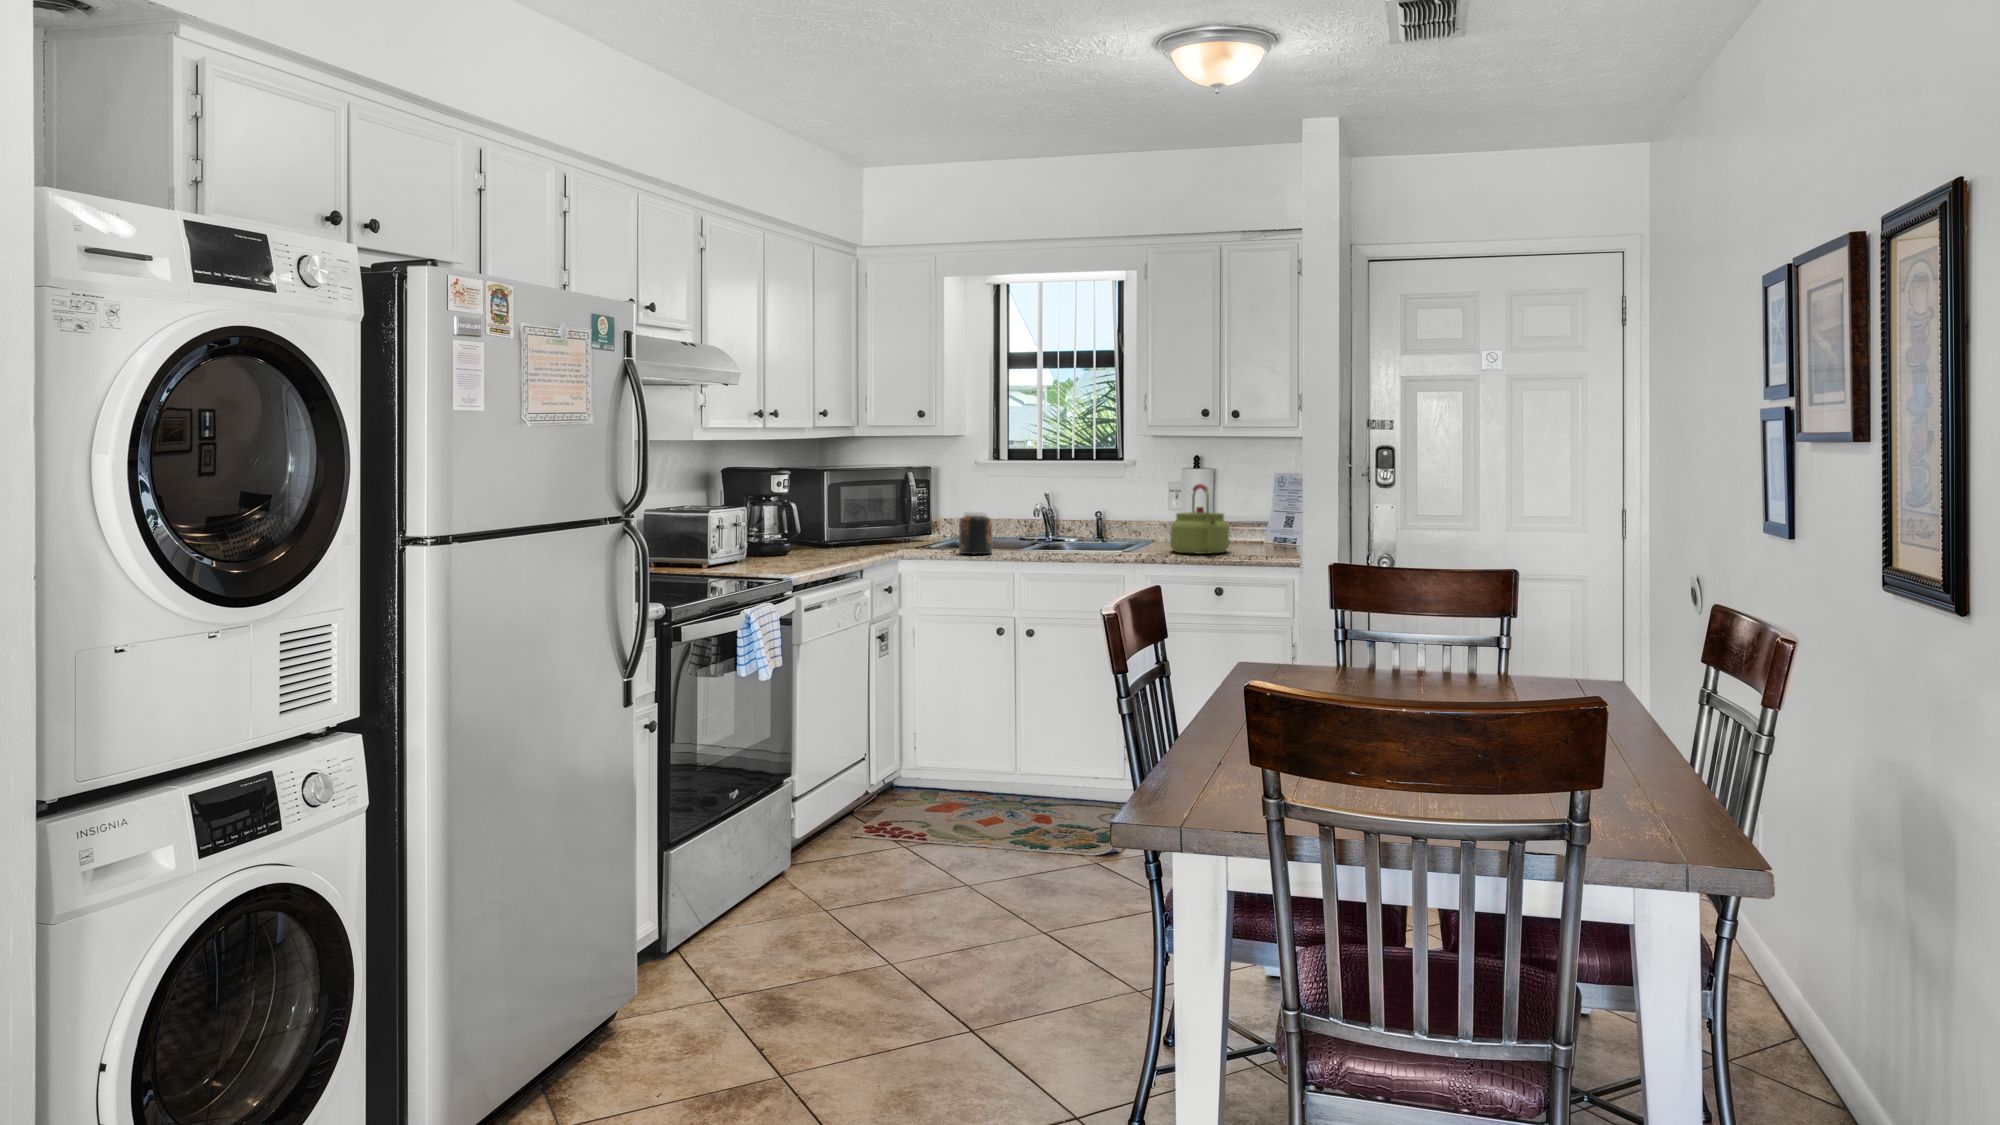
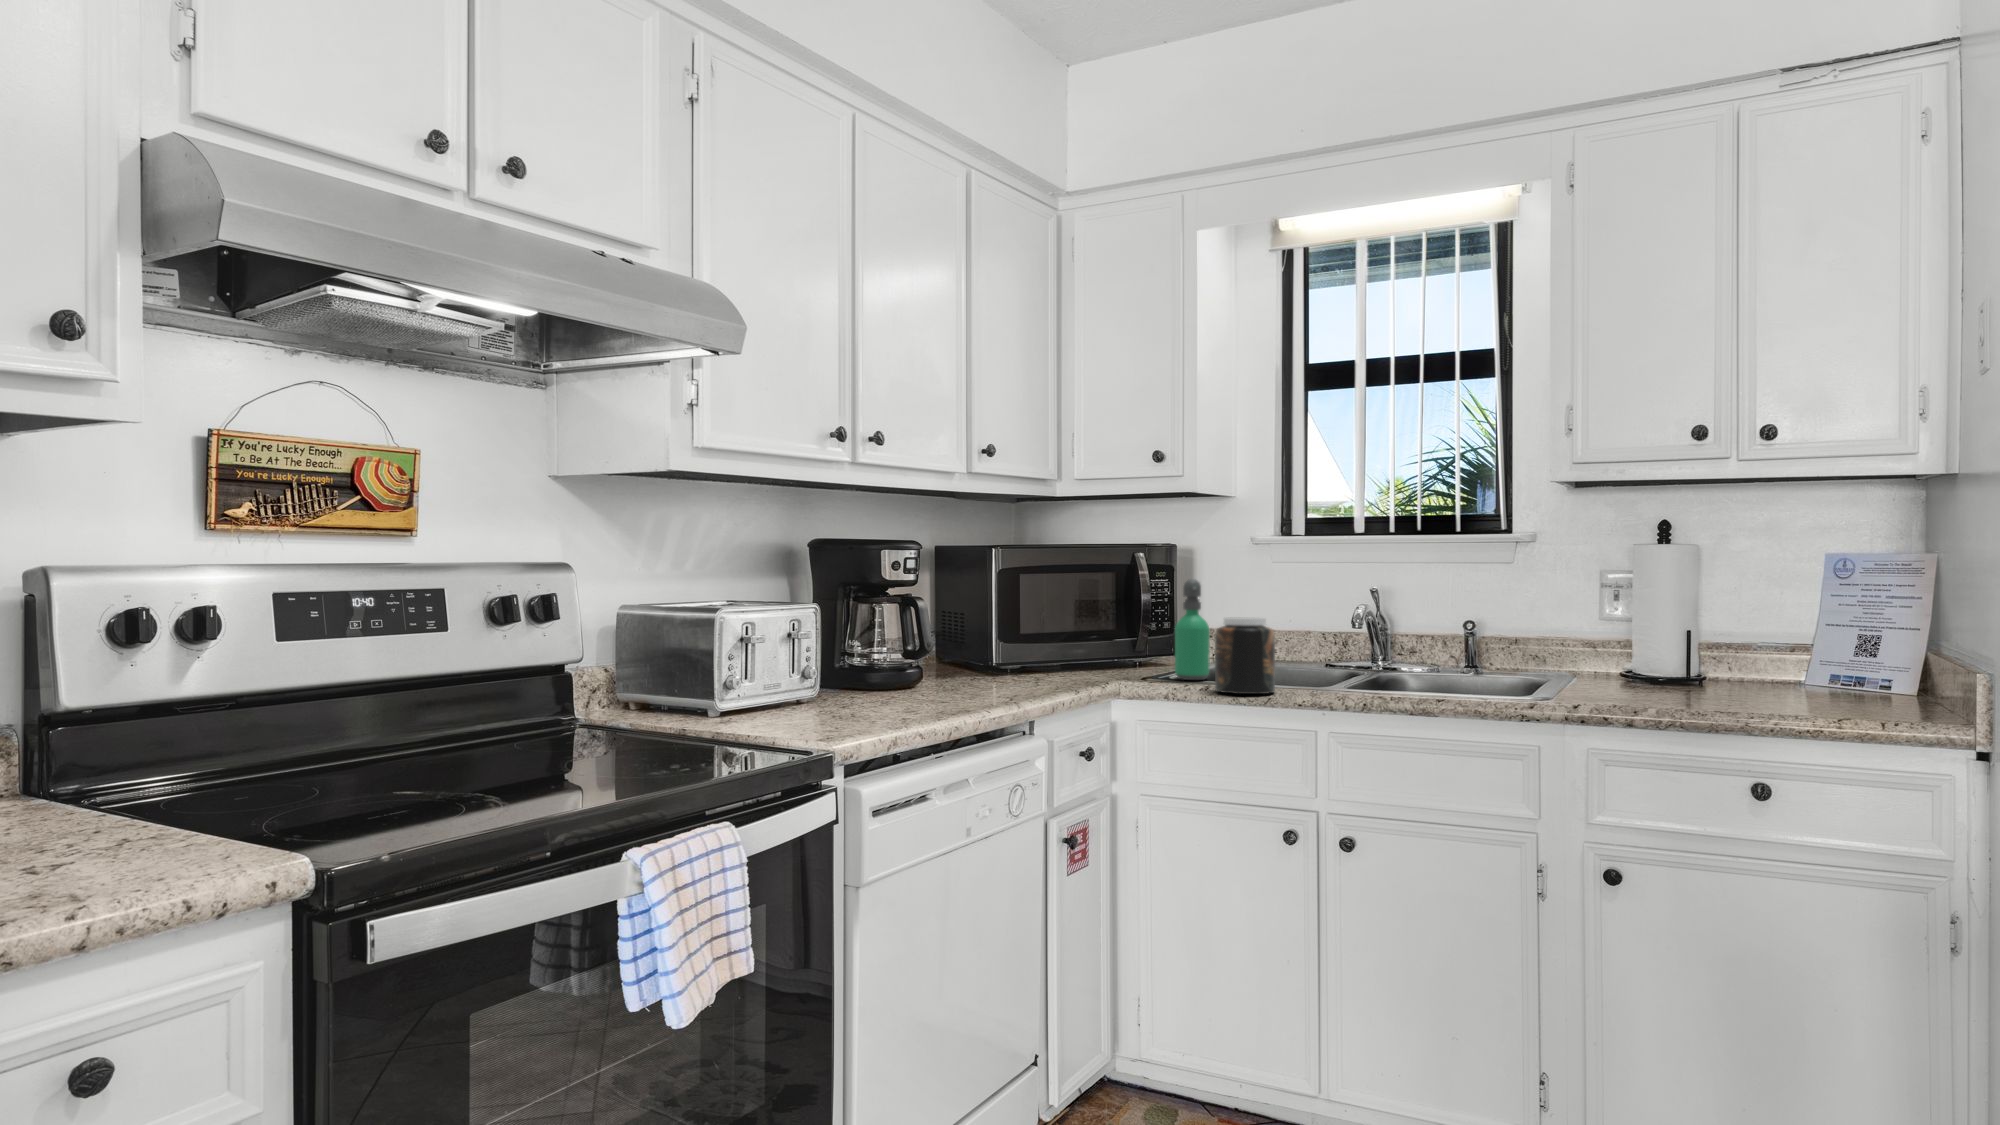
kettle: present [1170,484,1229,554] -> none [1625,568,1757,706]
soap dispenser: none [934,490,954,549] -> present [1175,579,1210,680]

